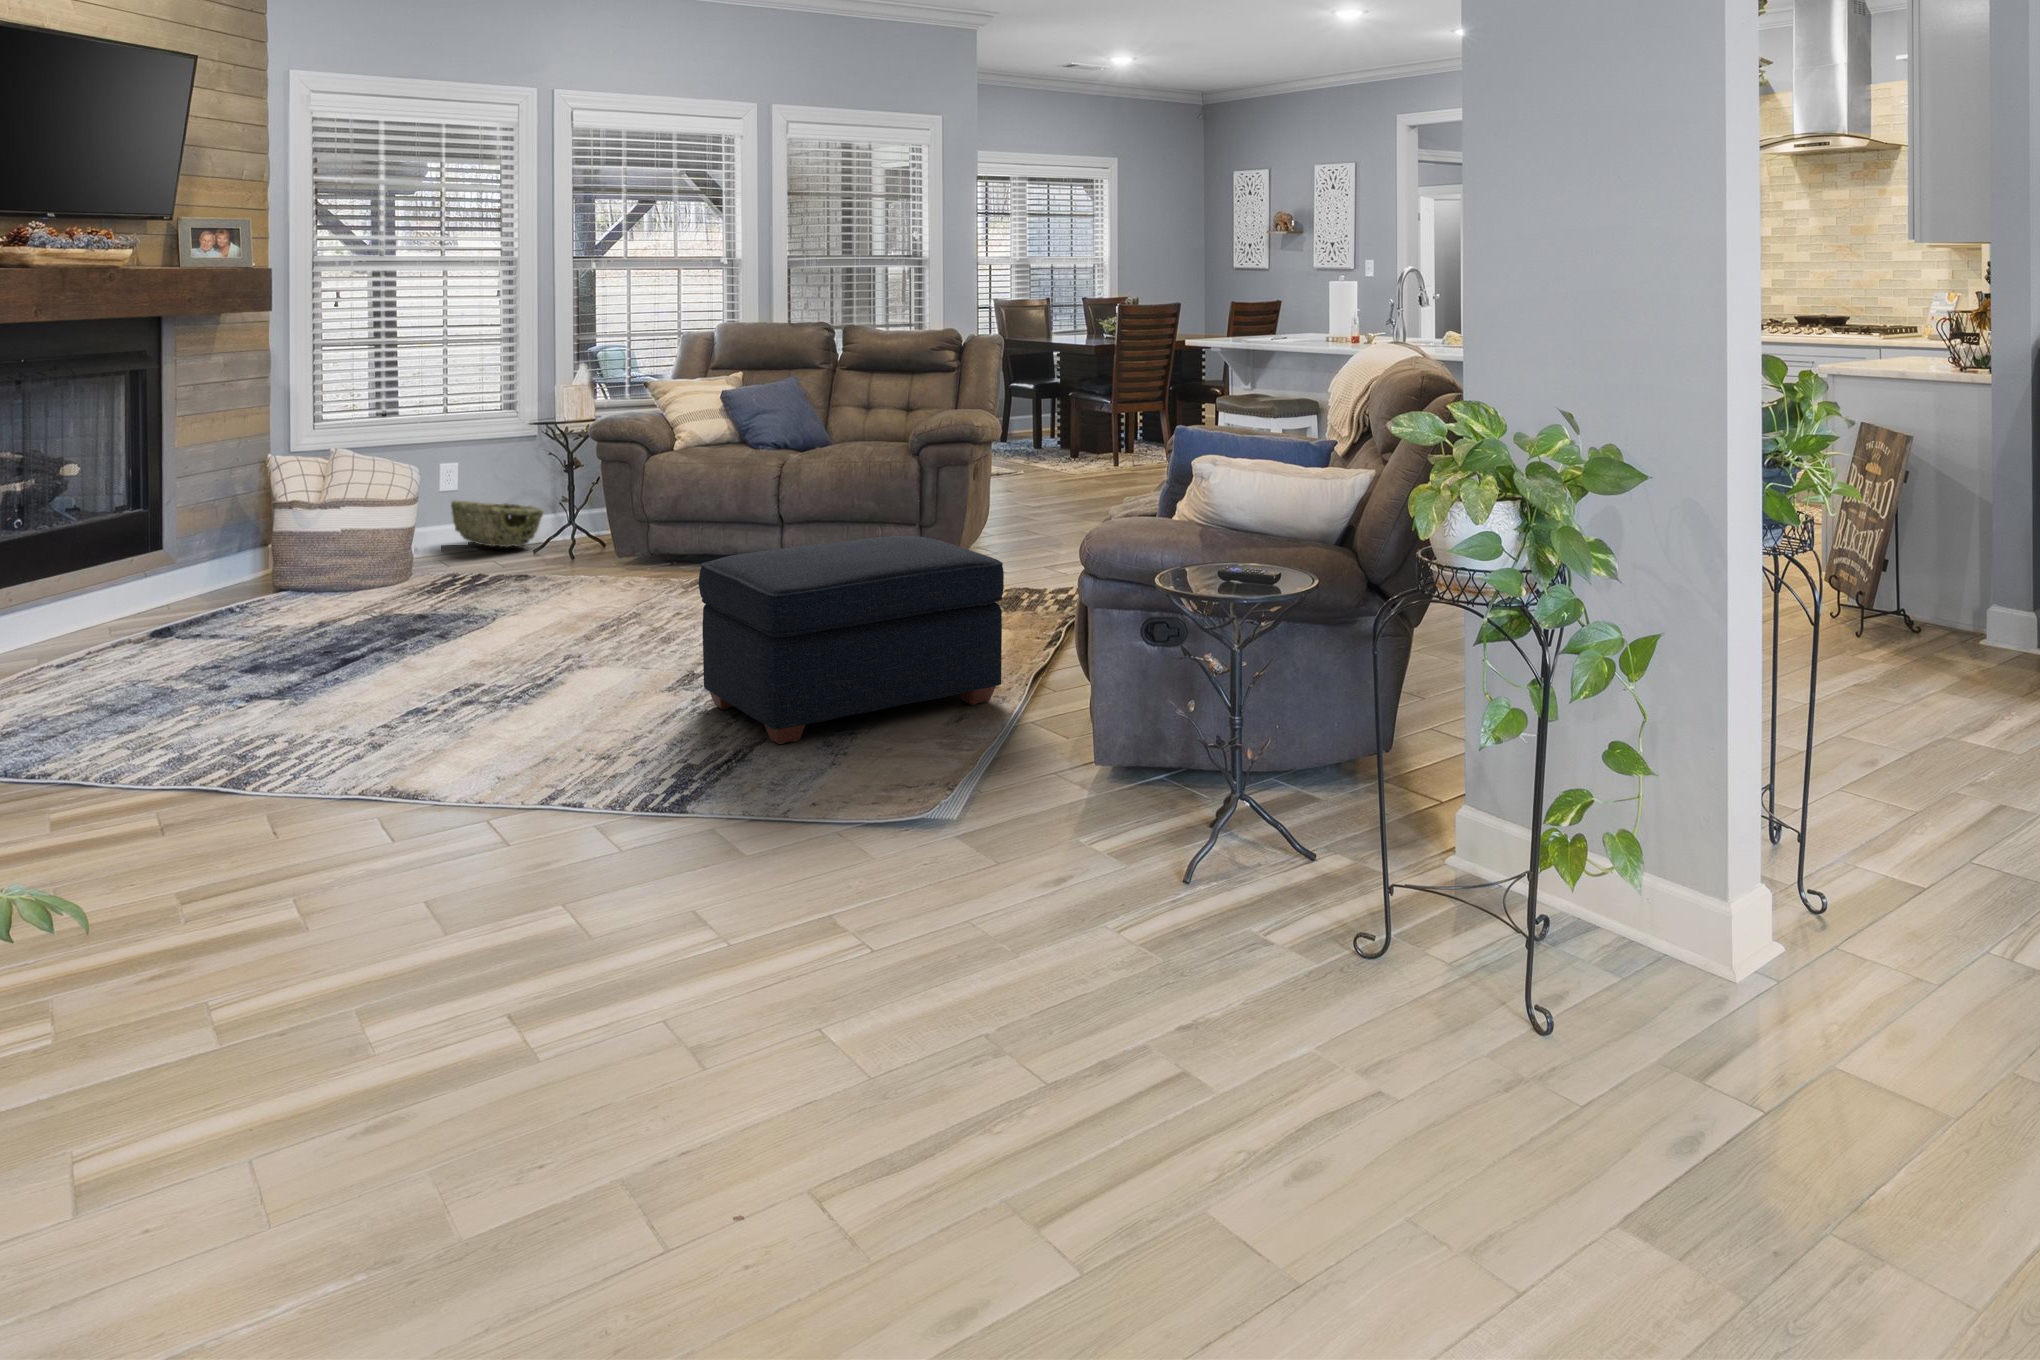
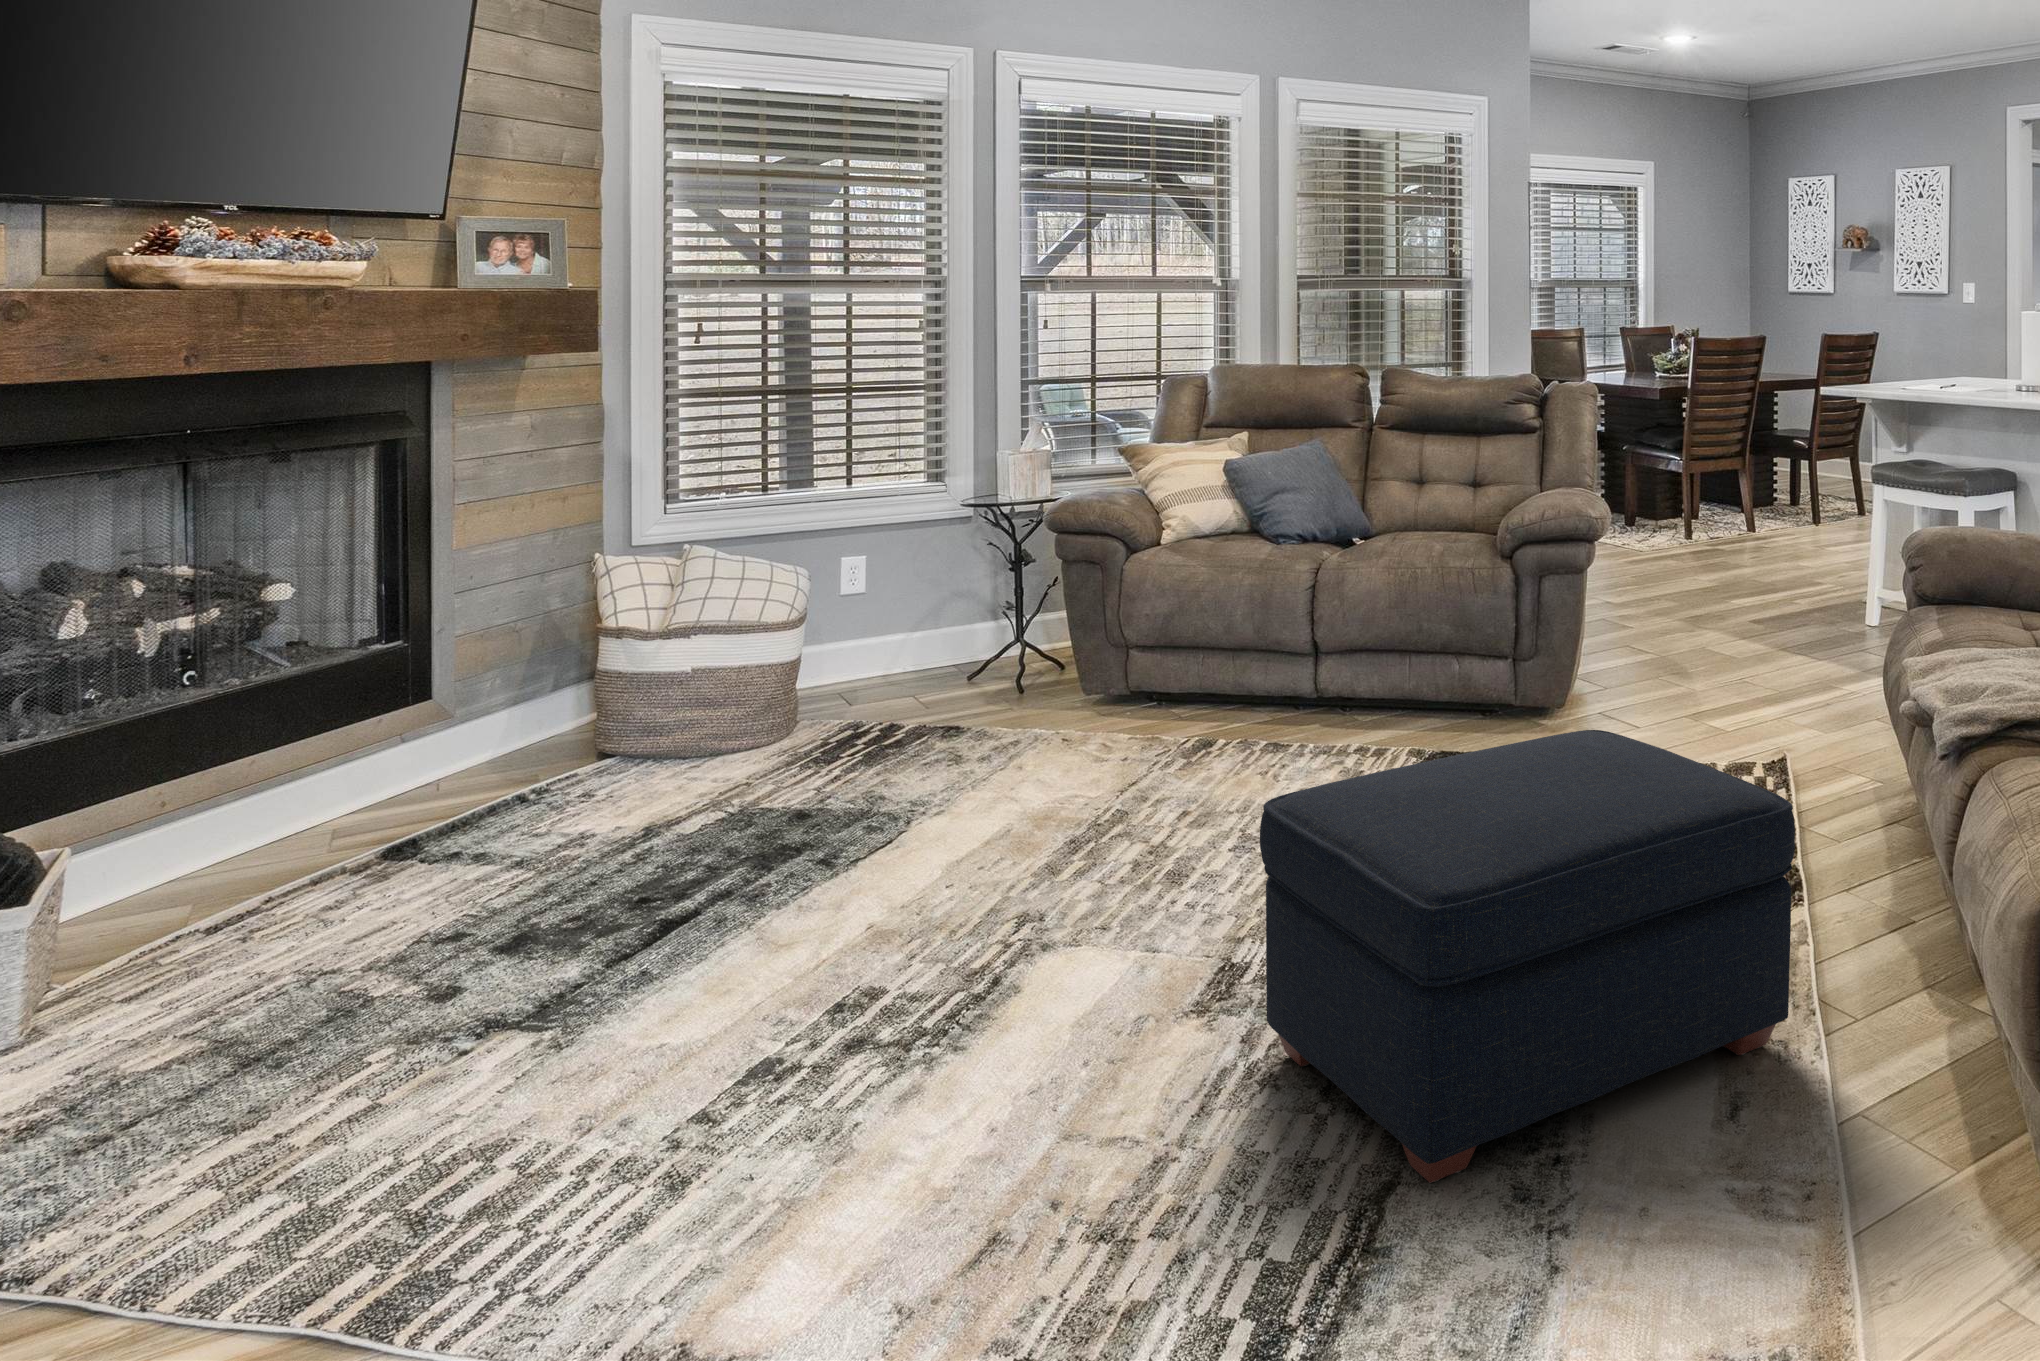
woven basket: present [451,500,543,548] -> none [854,608,981,679]

